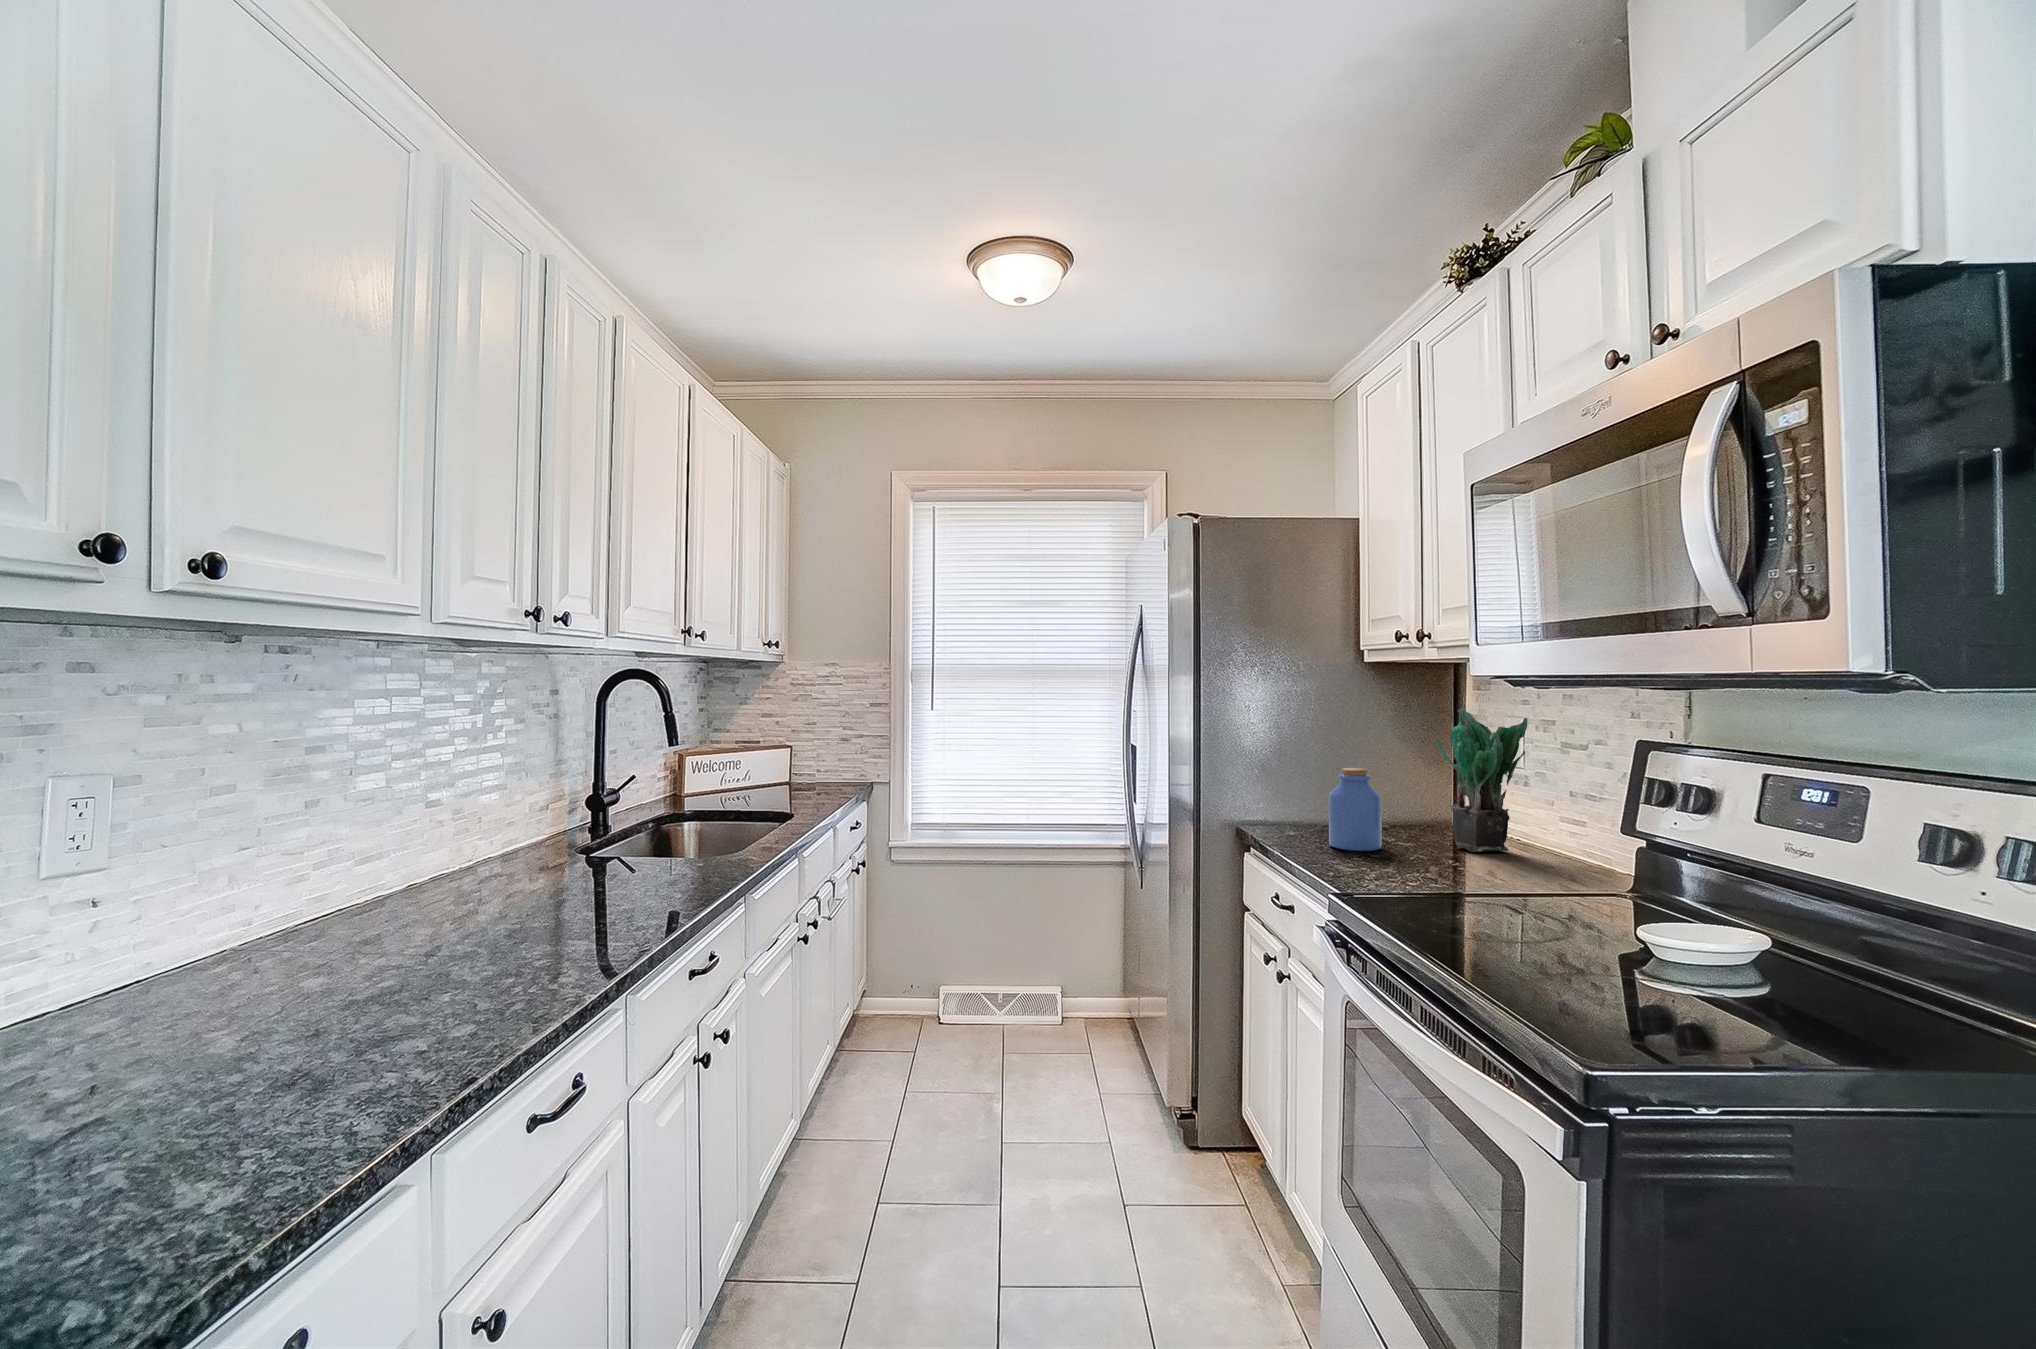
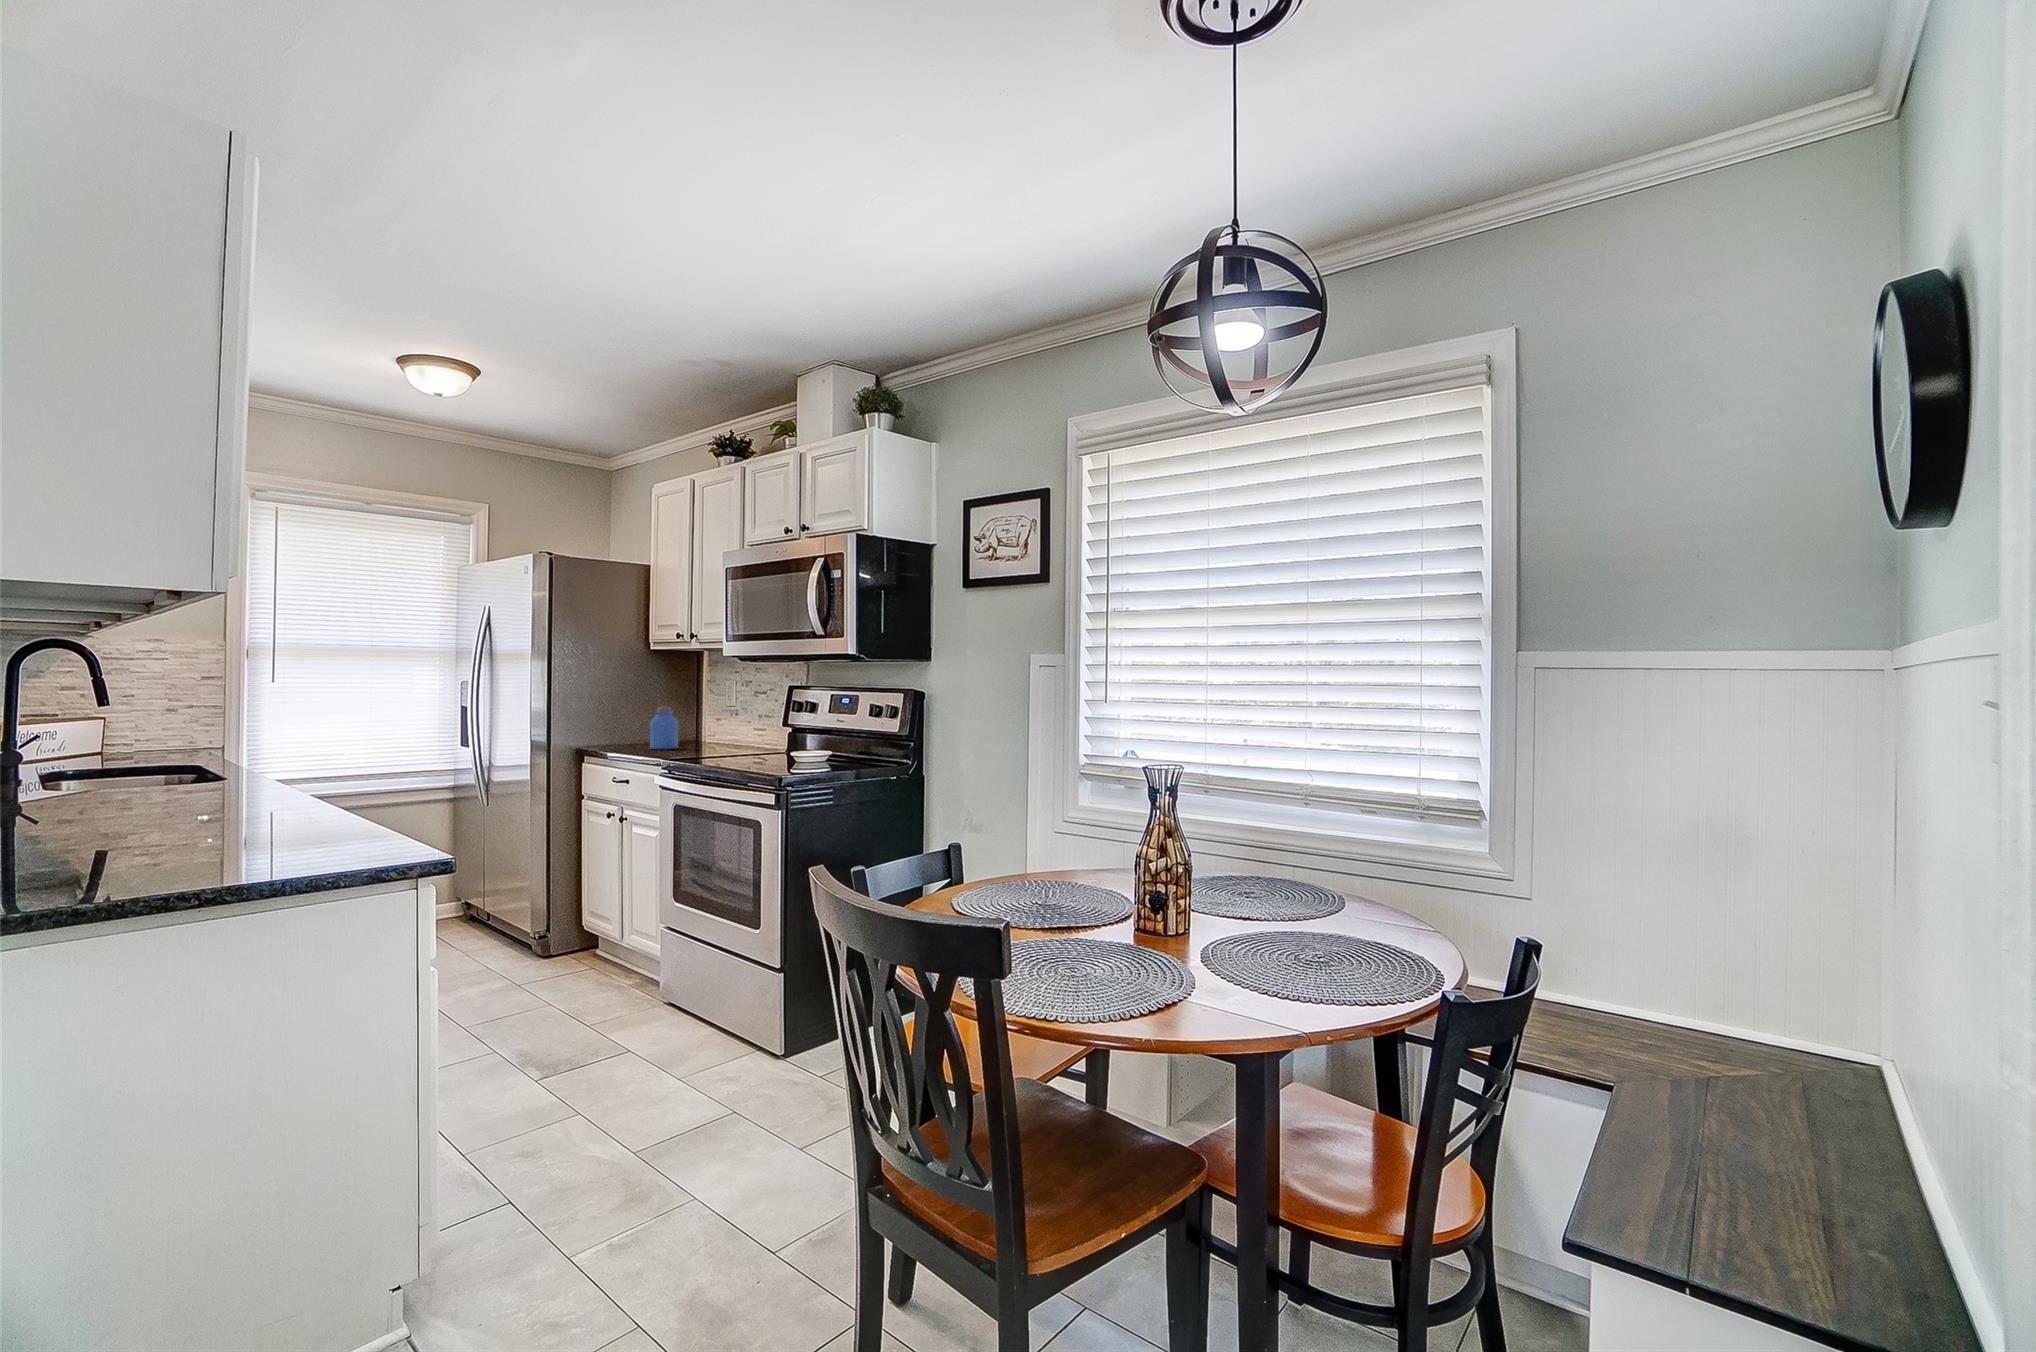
potted plant: present [1436,709,1527,852] -> none [706,676,746,746]

